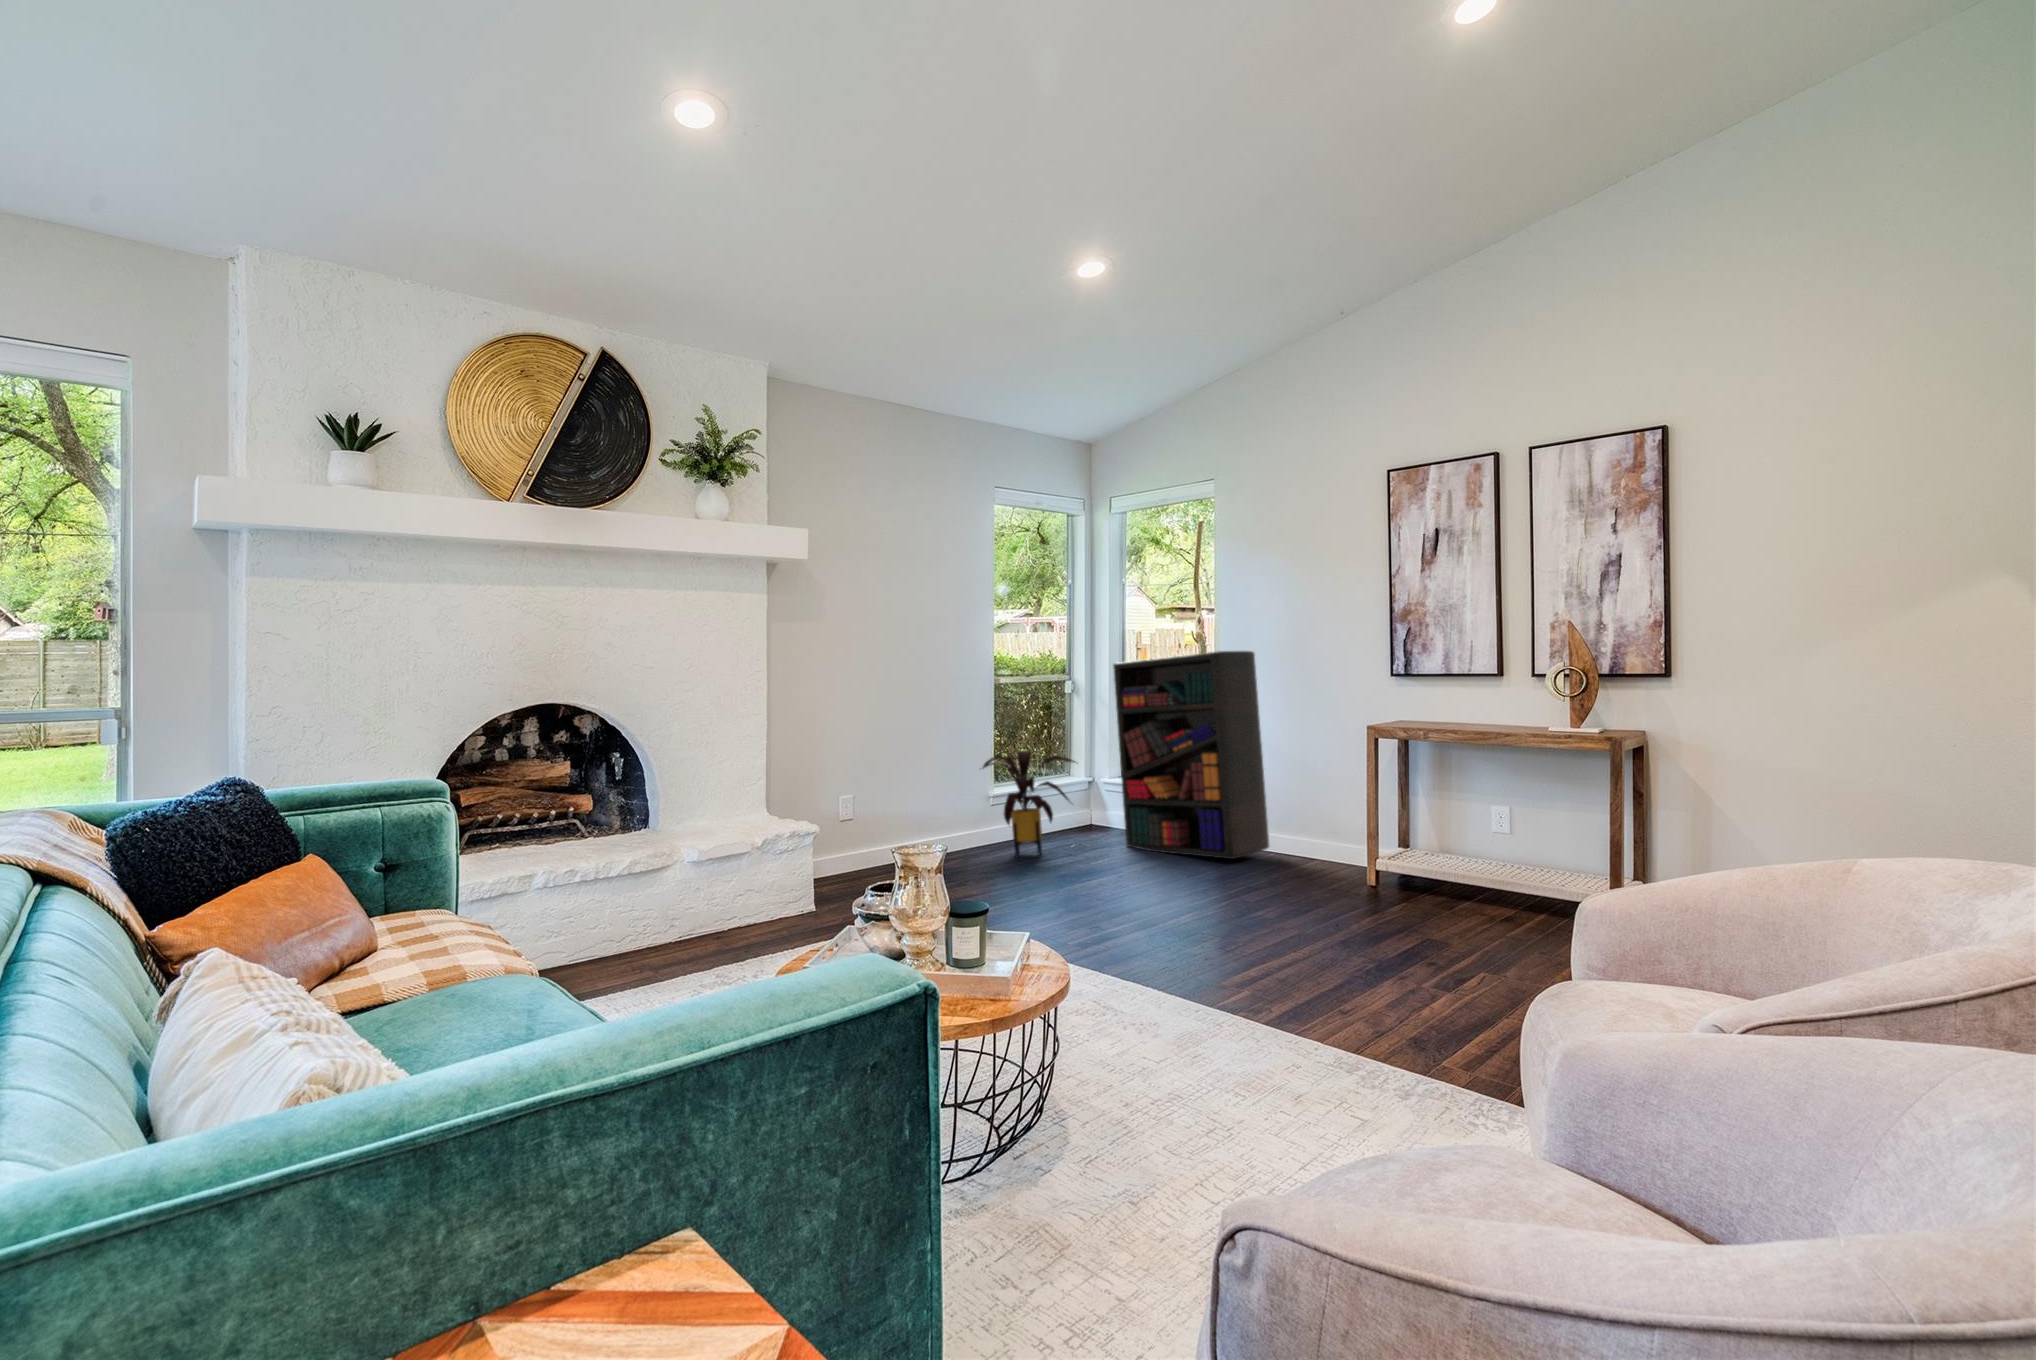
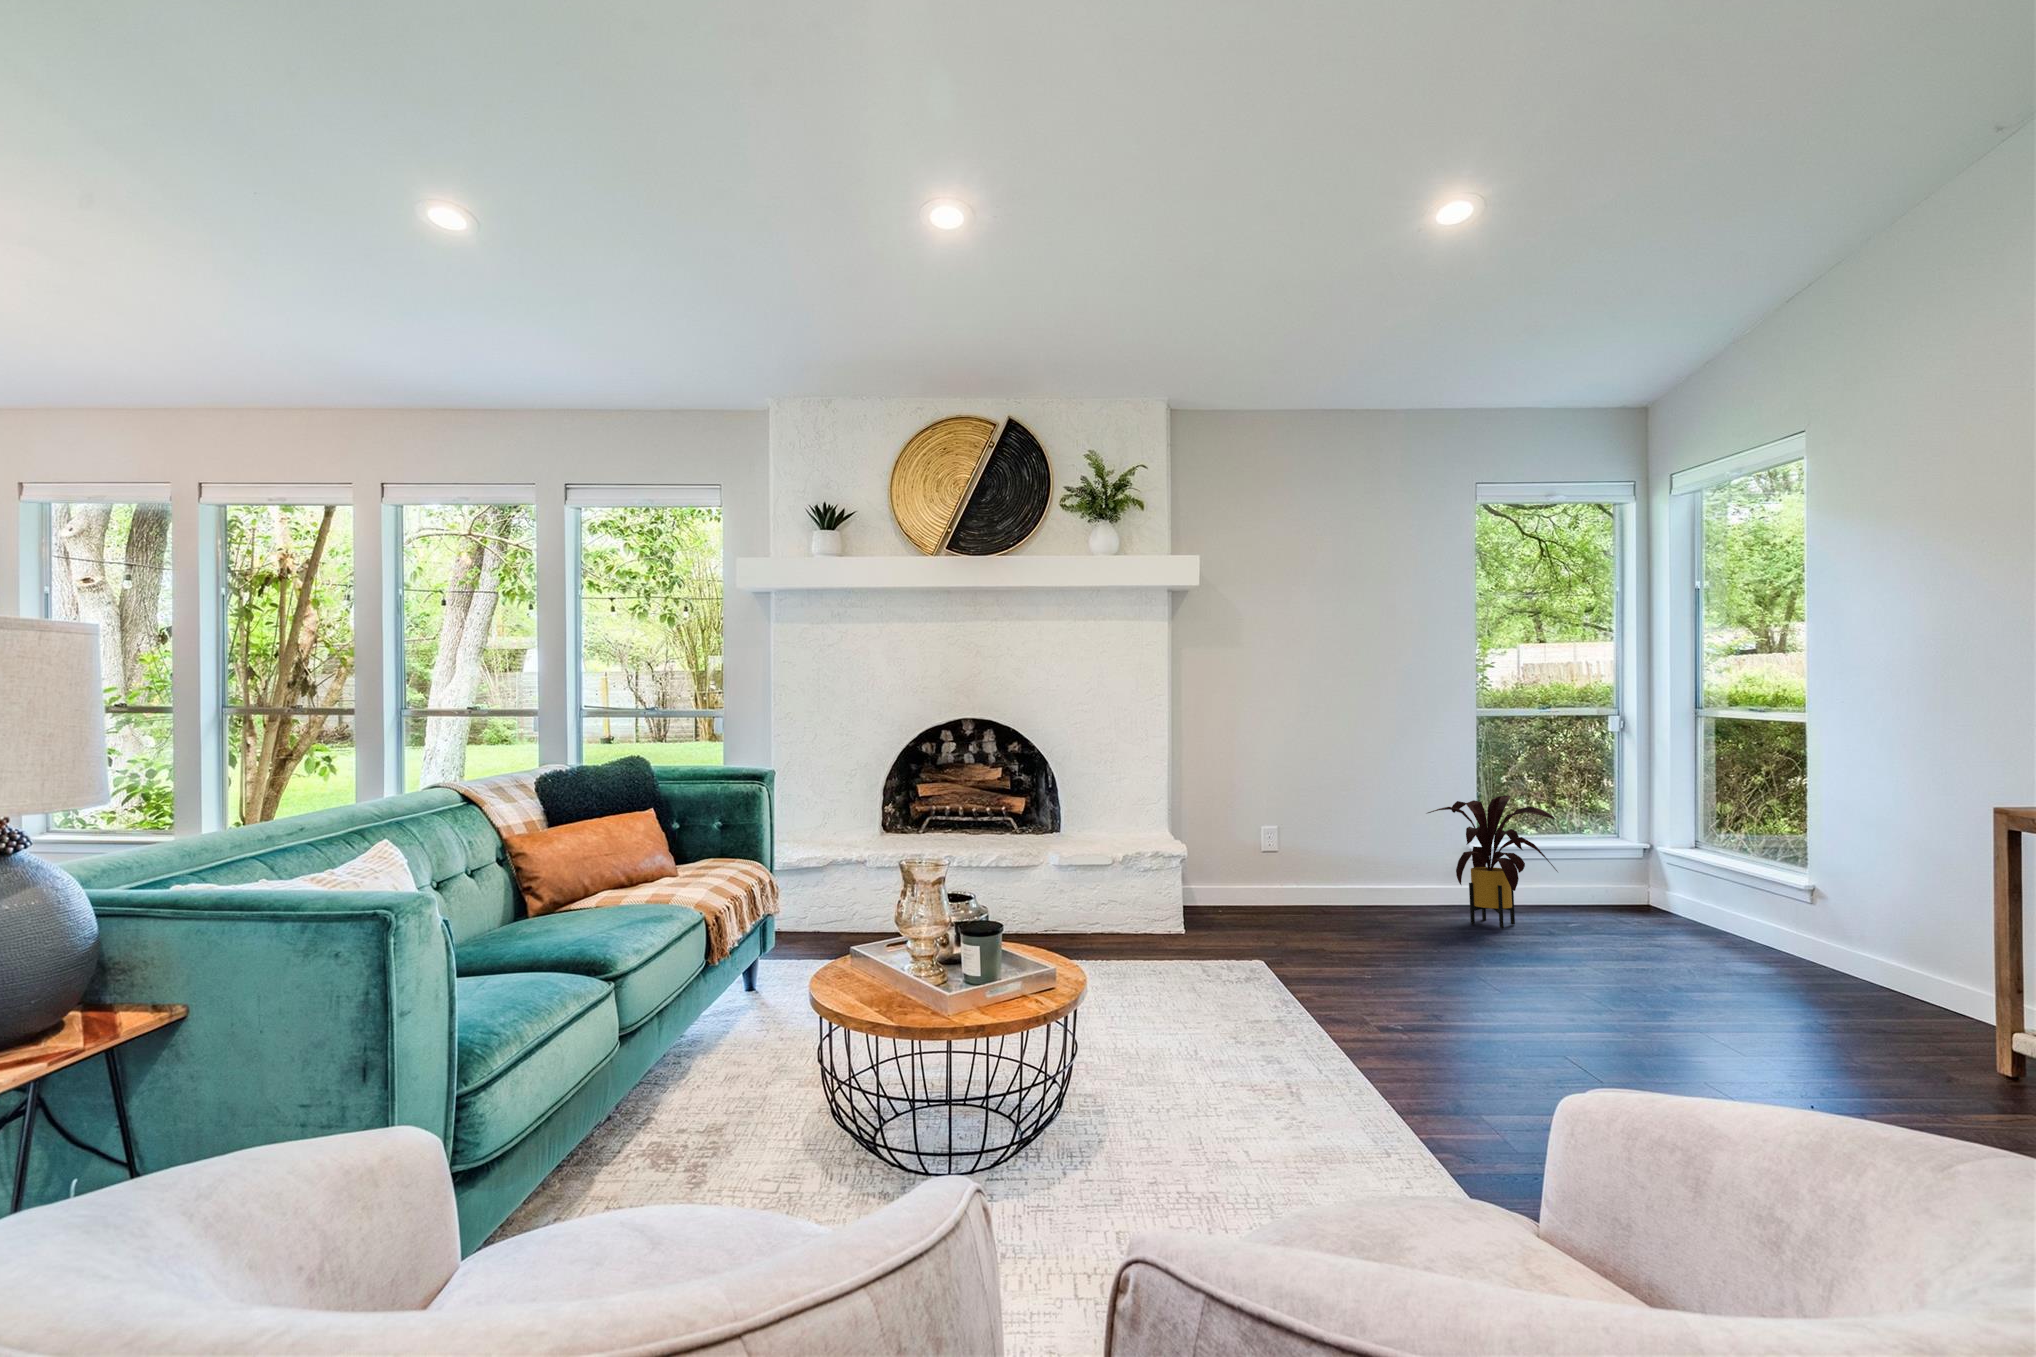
bookshelf: present [1113,651,1270,859] -> none [1637,678,1887,986]

